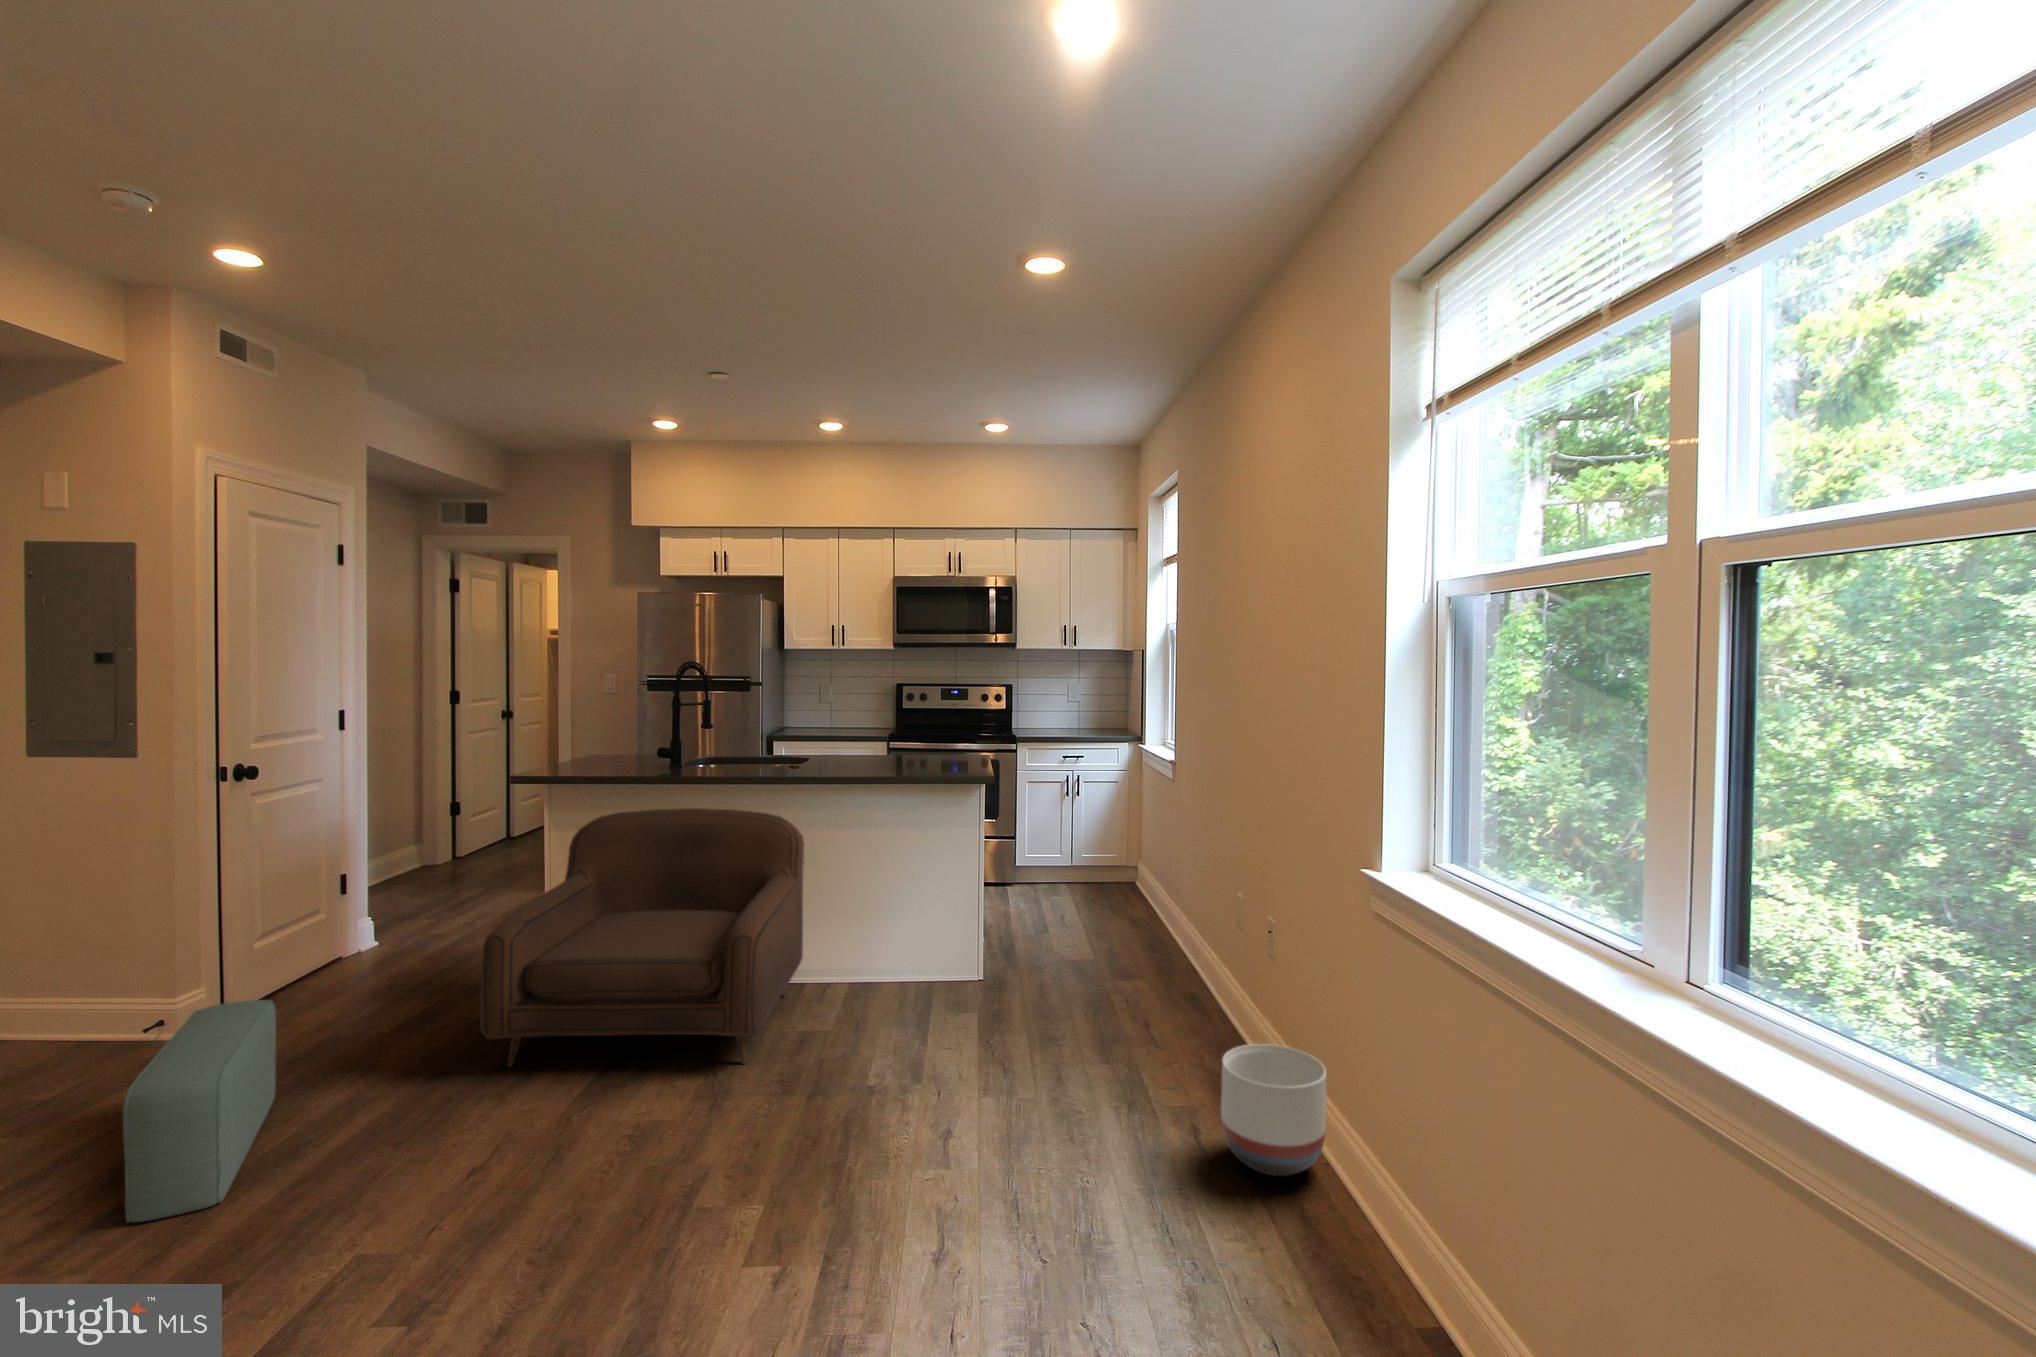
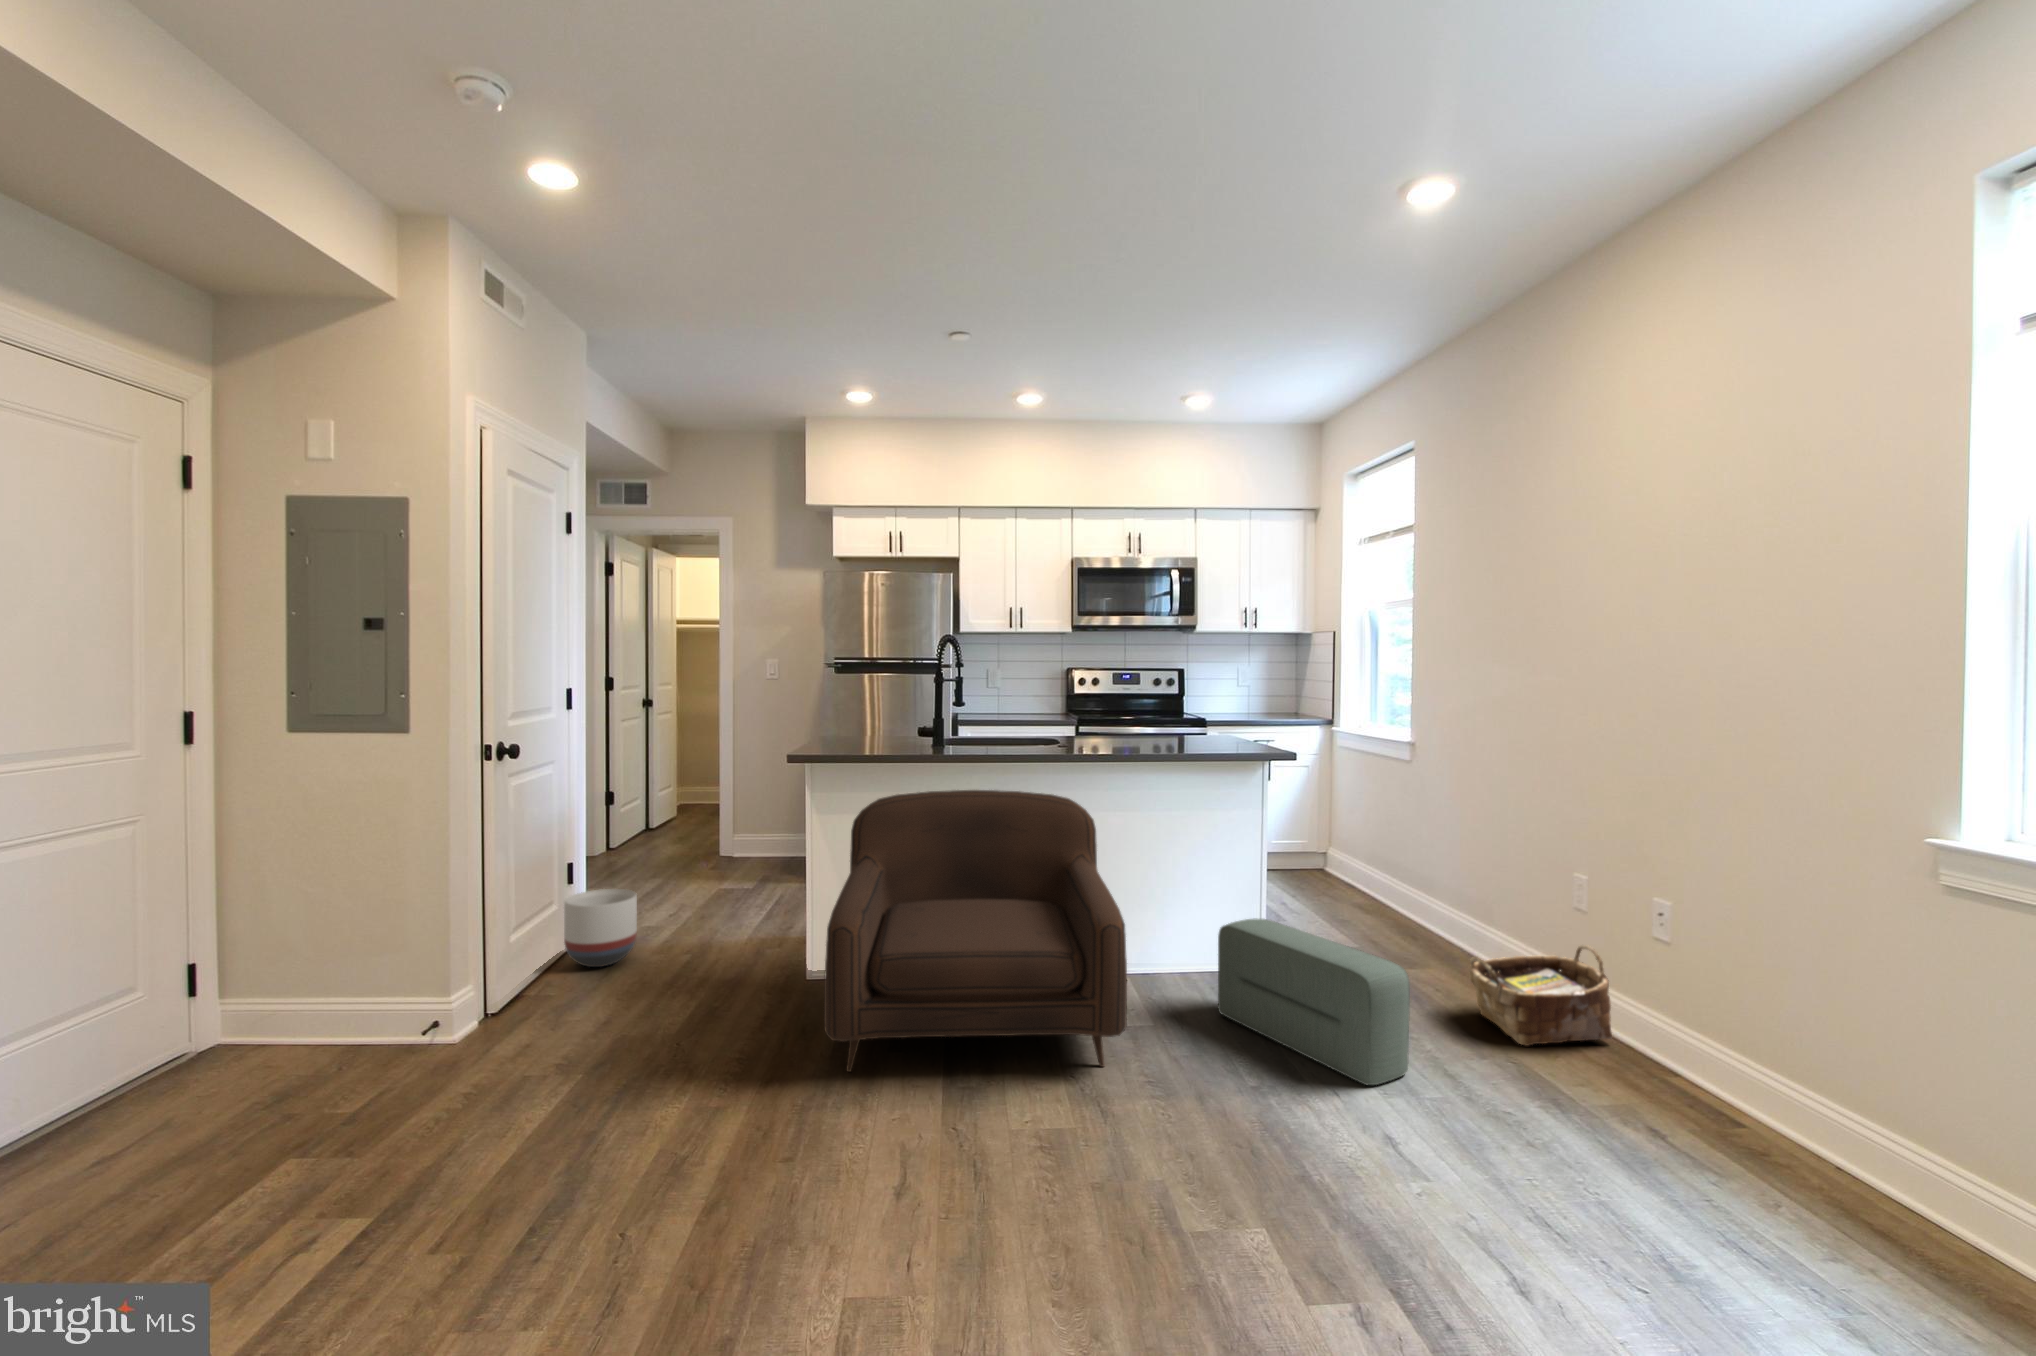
woven basket: none [1121,955,1234,1048] -> present [1469,945,1612,1046]
pouf: present [123,1000,276,1222] -> present [1218,919,1410,1085]
planter: present [1221,1044,1326,1176] -> present [564,889,637,967]

